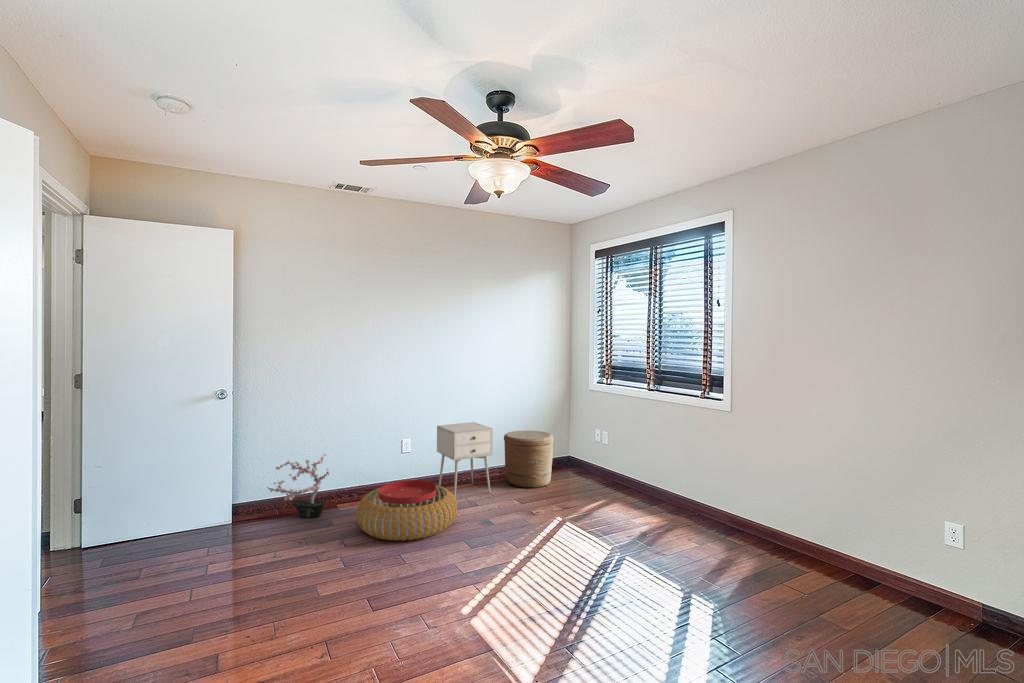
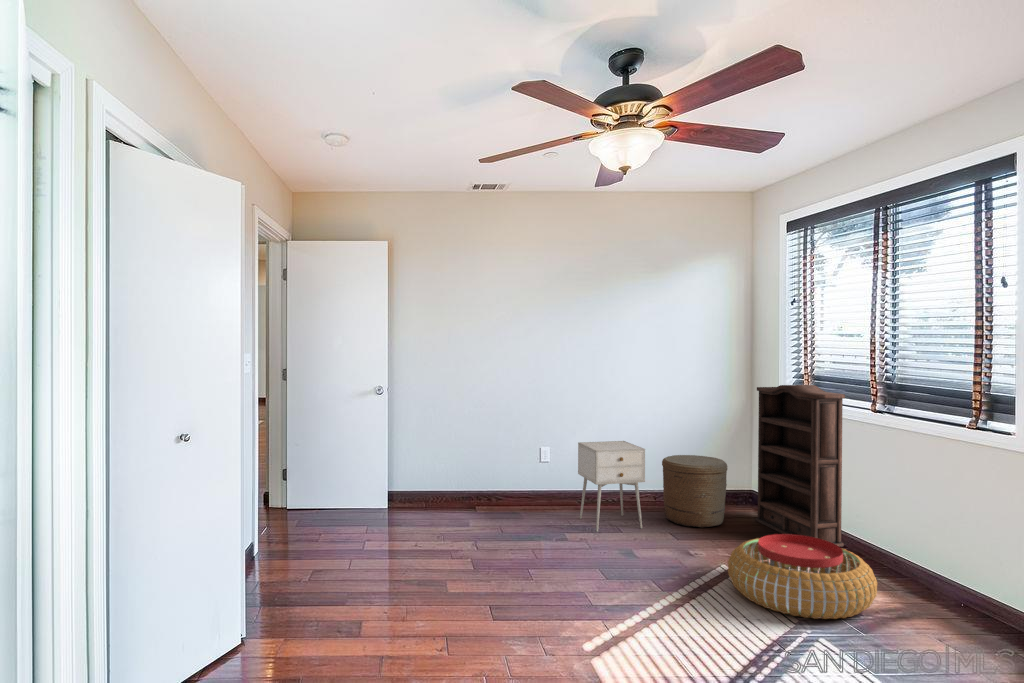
bookshelf: none [573,374,638,497] -> present [756,385,845,547]
potted plant: present [267,453,329,517] -> none [390,464,457,536]
pouf: present [356,481,457,541] -> present [728,534,877,619]

